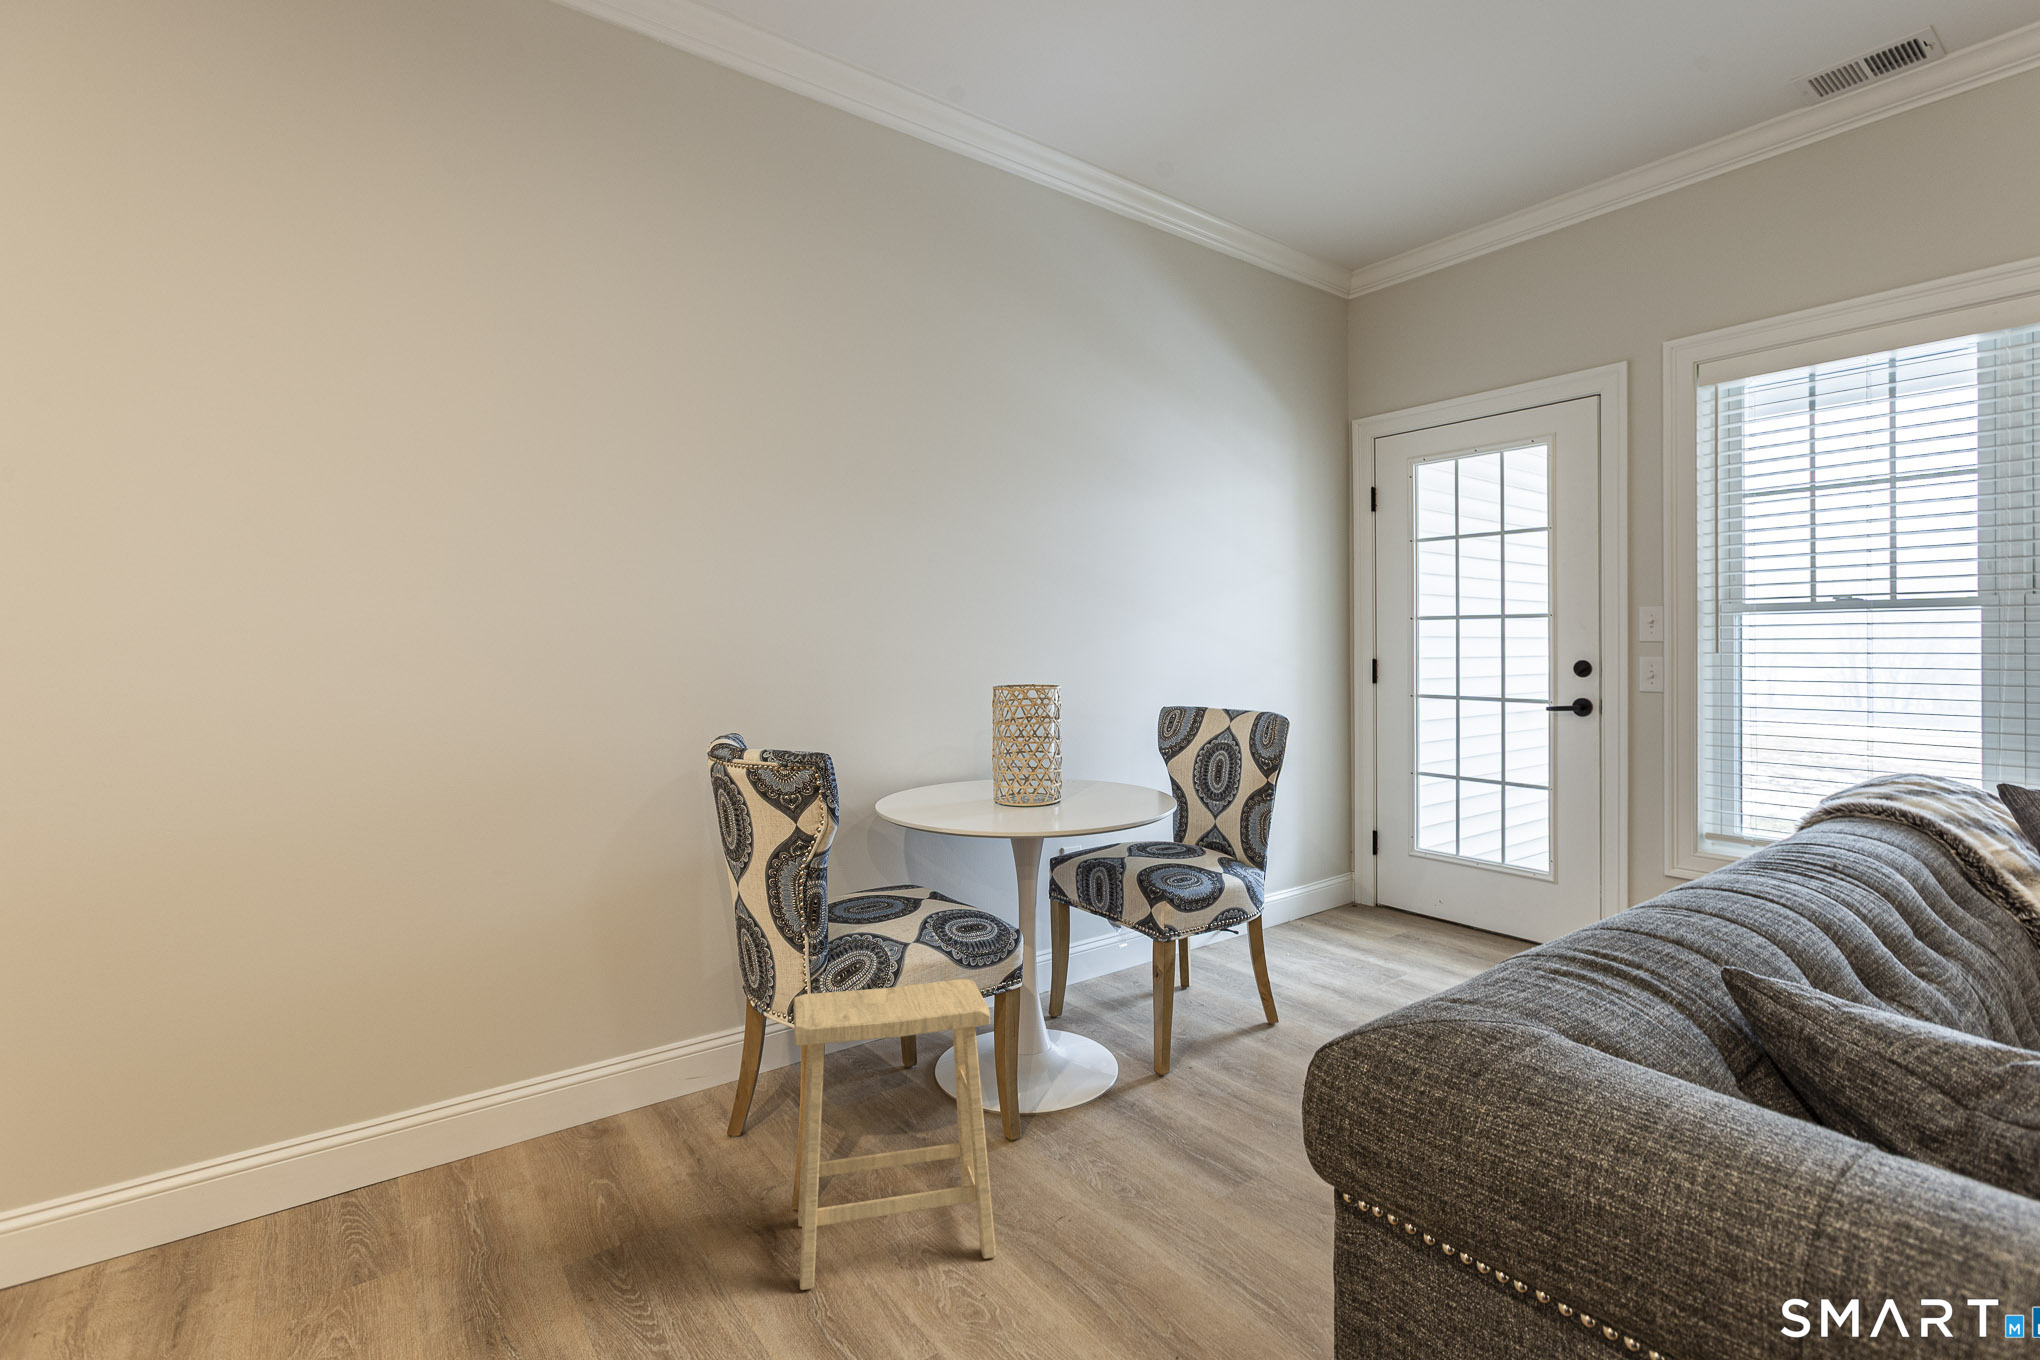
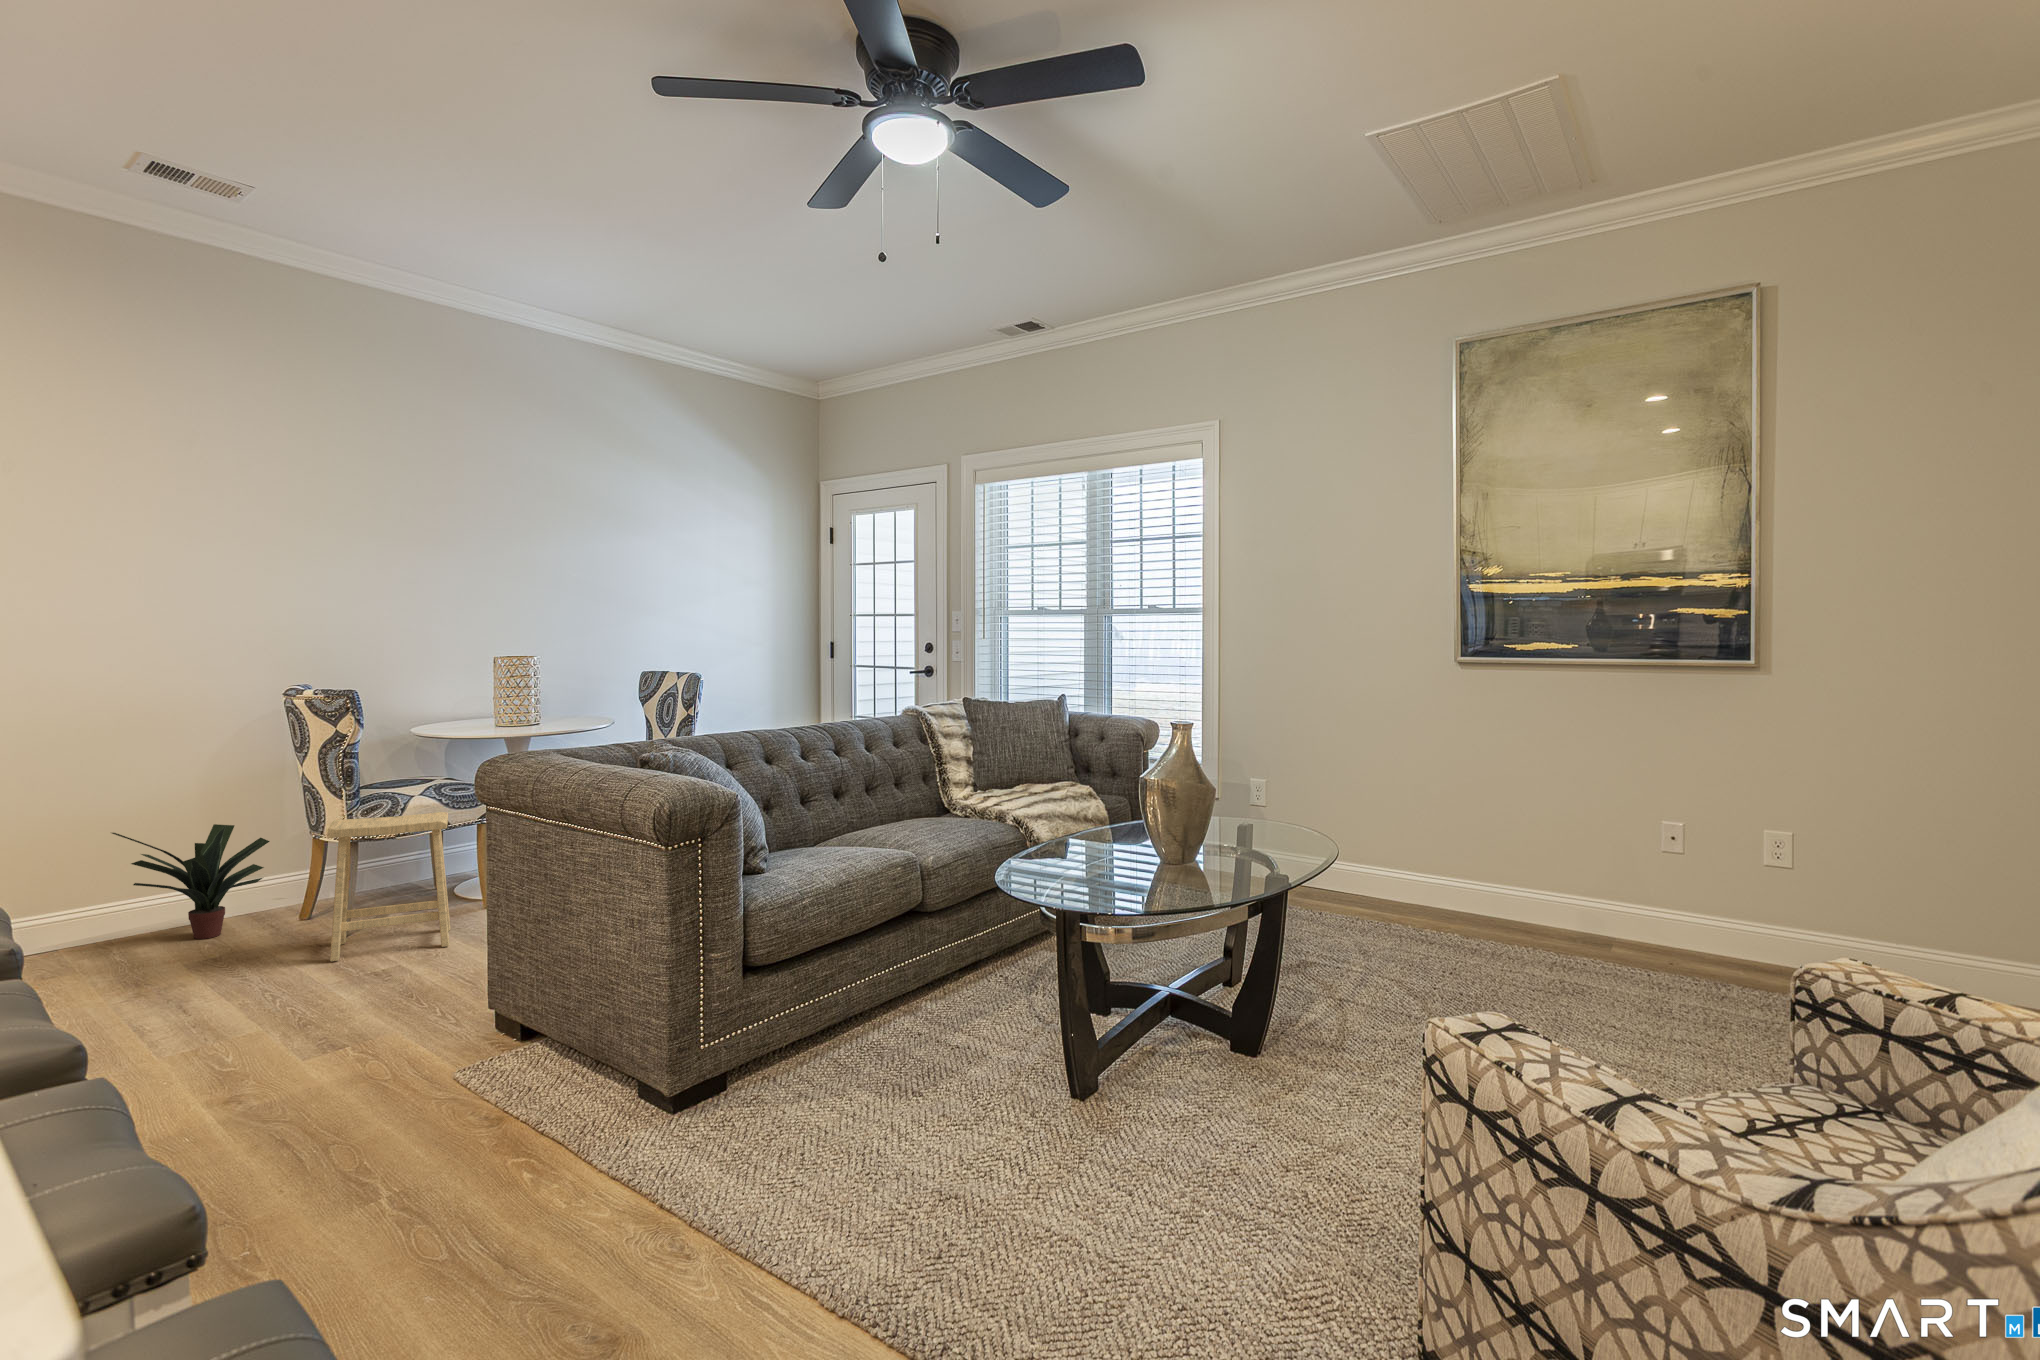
potted plant: none [453,970,683,1180] -> present [112,824,270,939]

